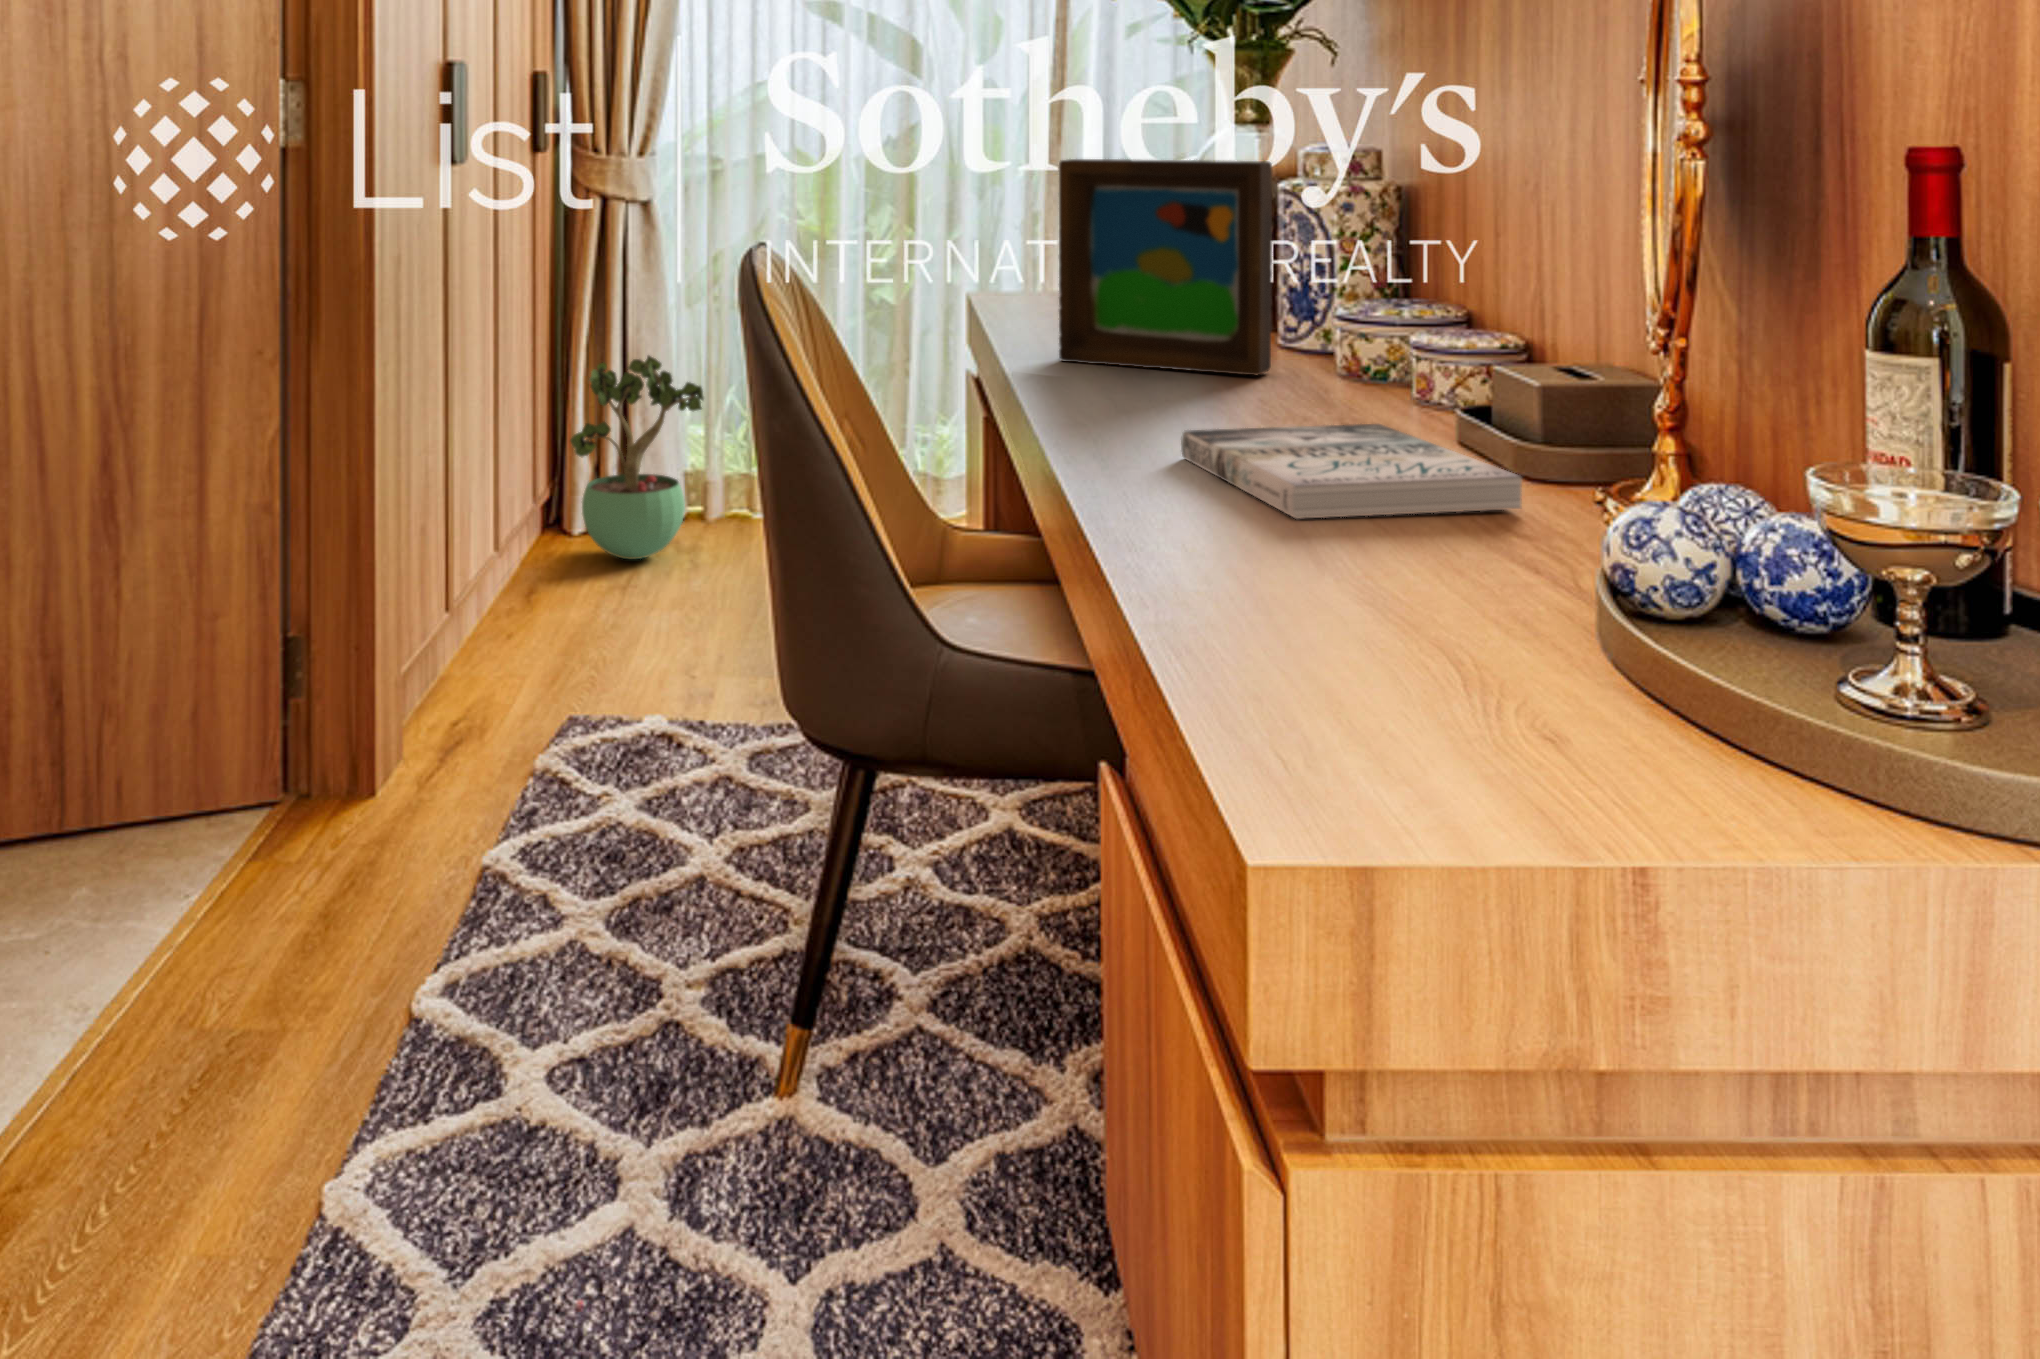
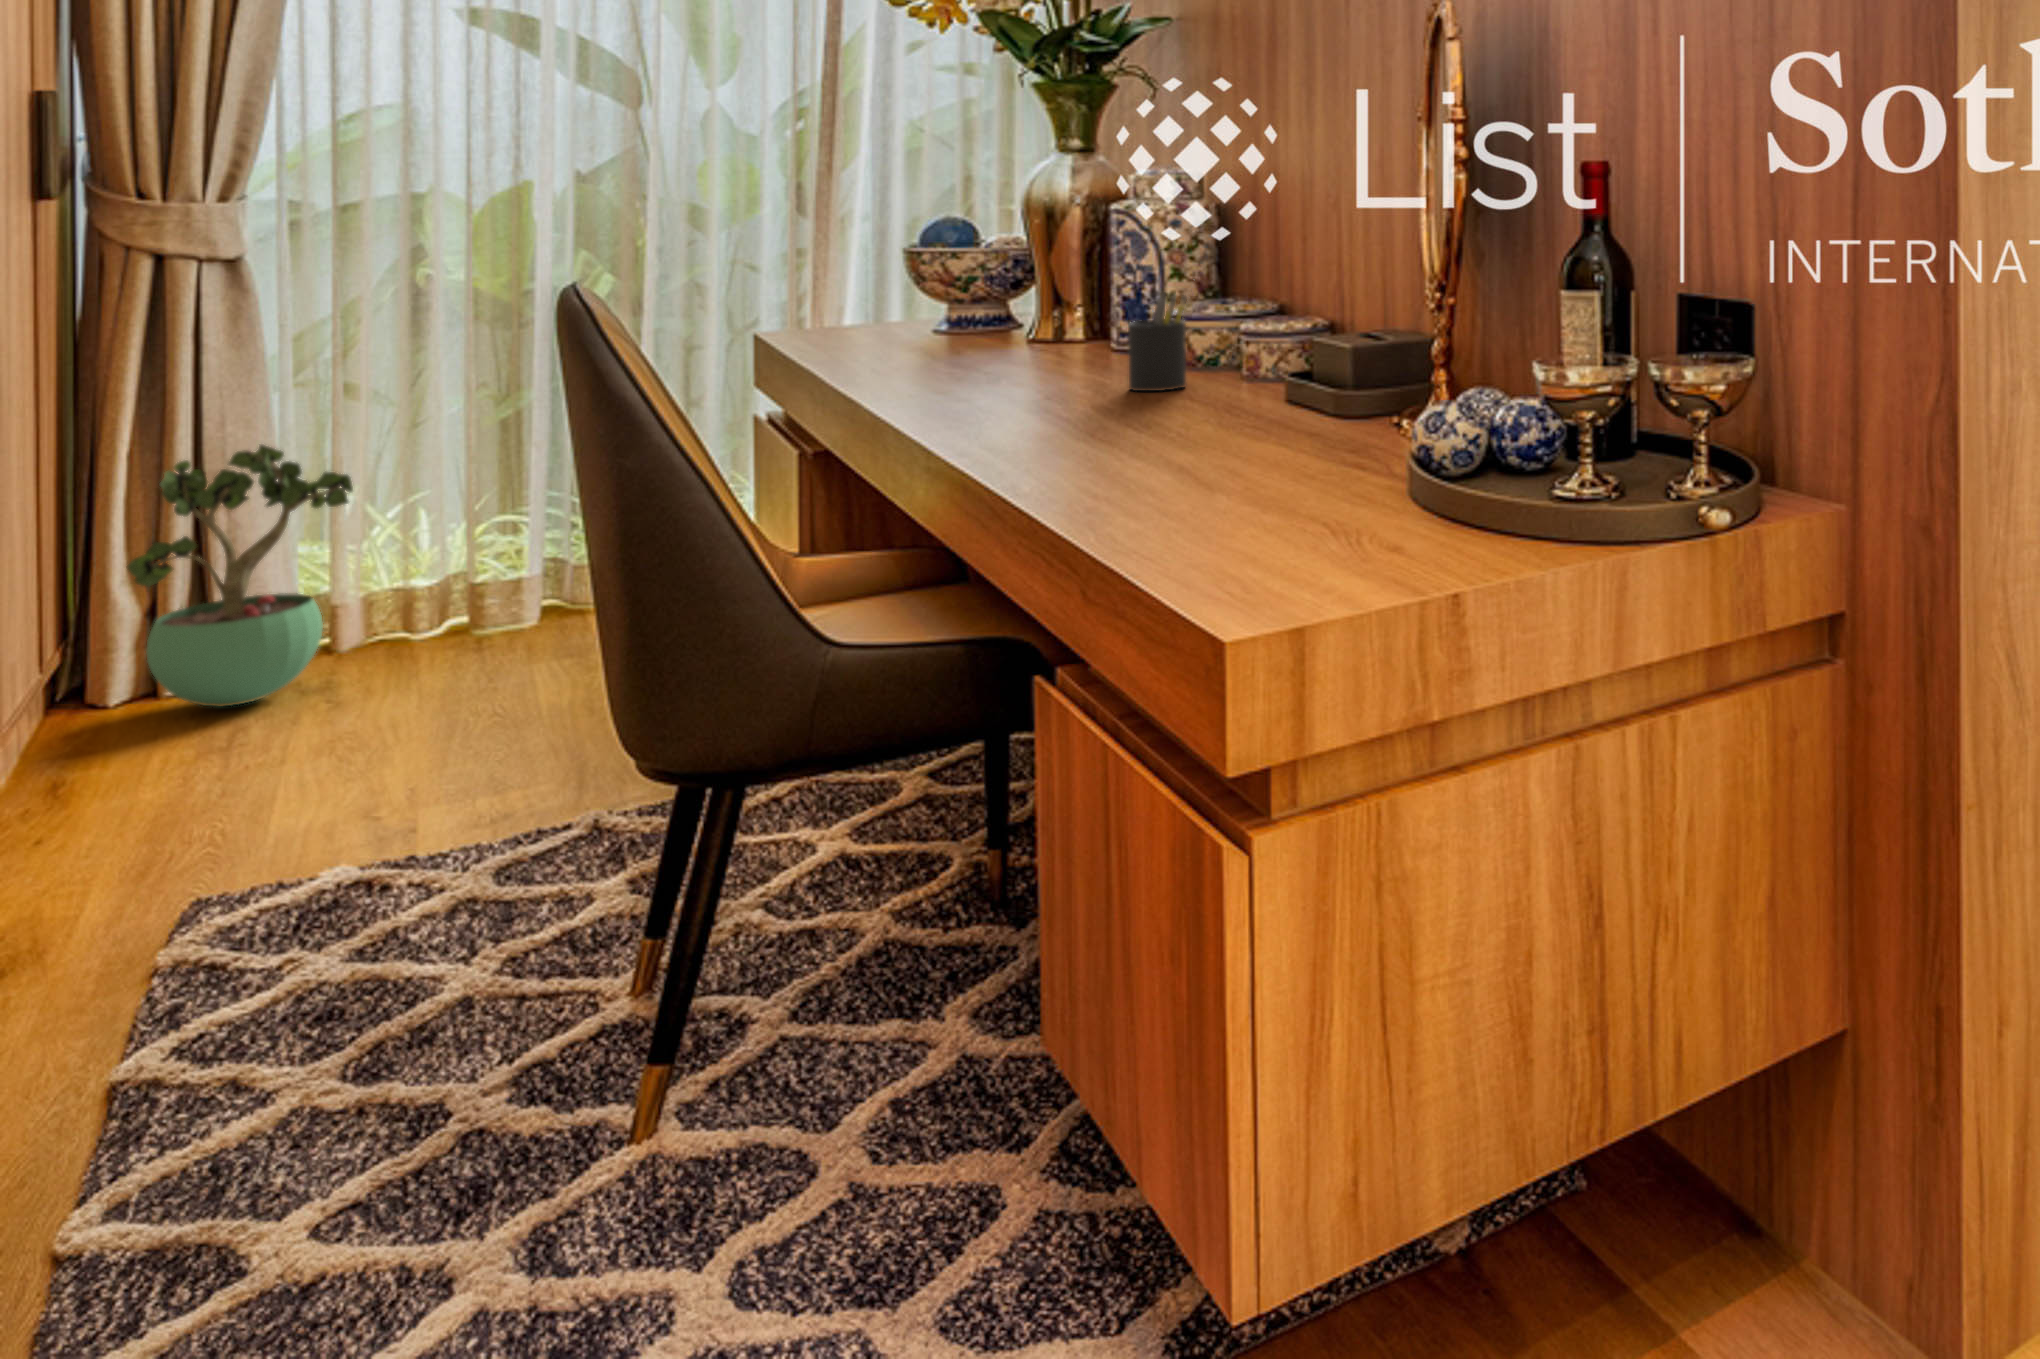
picture frame: present [1059,159,1272,375] -> none [895,183,1110,379]
pen holder: none [1282,279,1359,407] -> present [1128,293,1188,391]
book: present [1181,424,1522,519] -> none [1059,393,1342,466]

